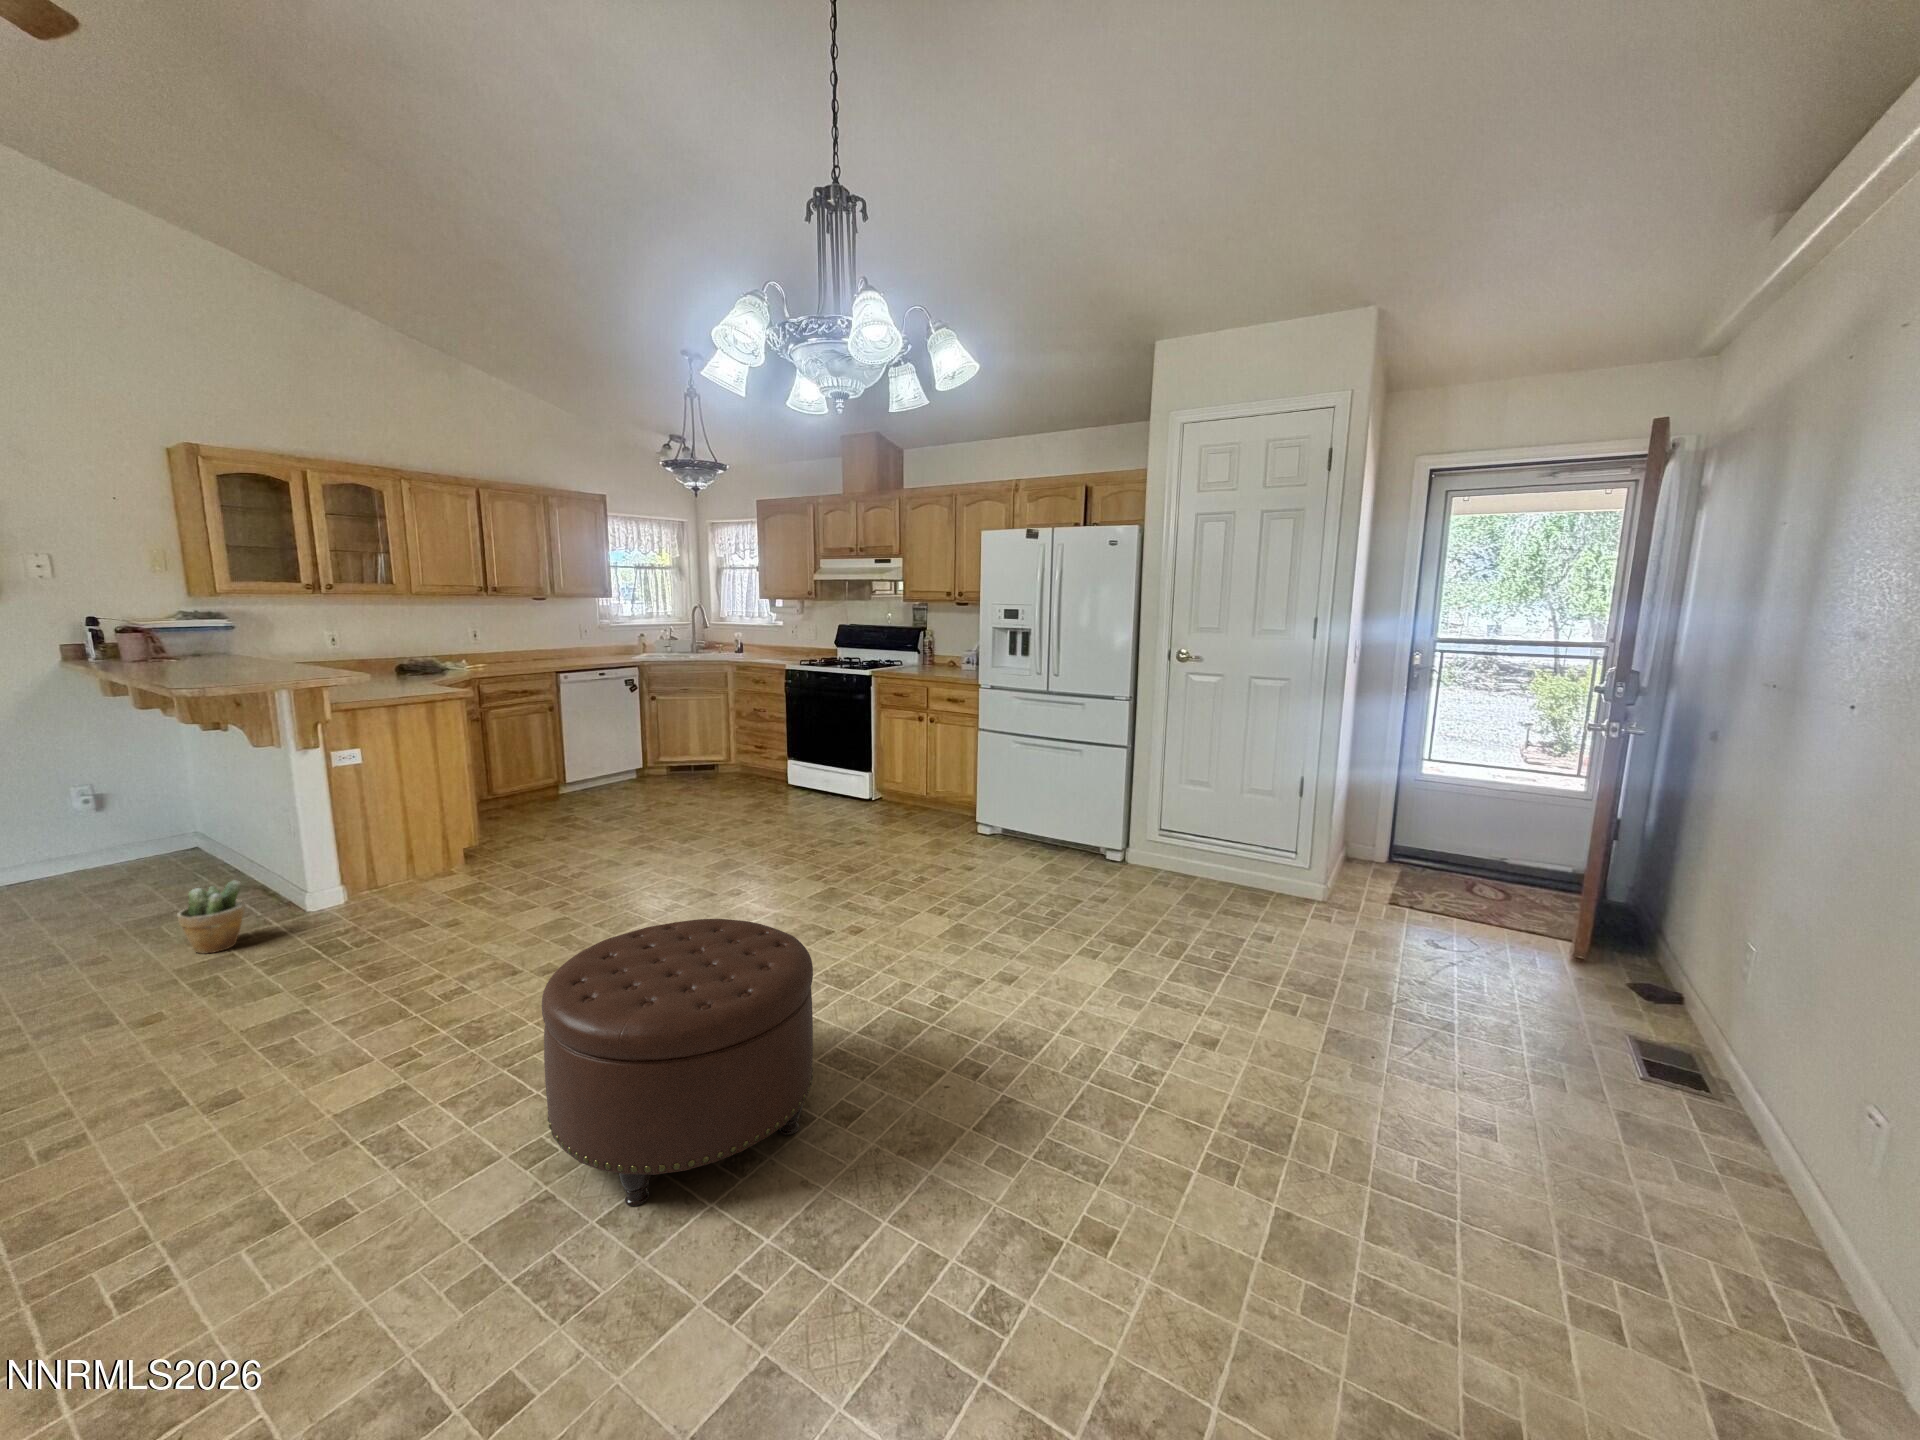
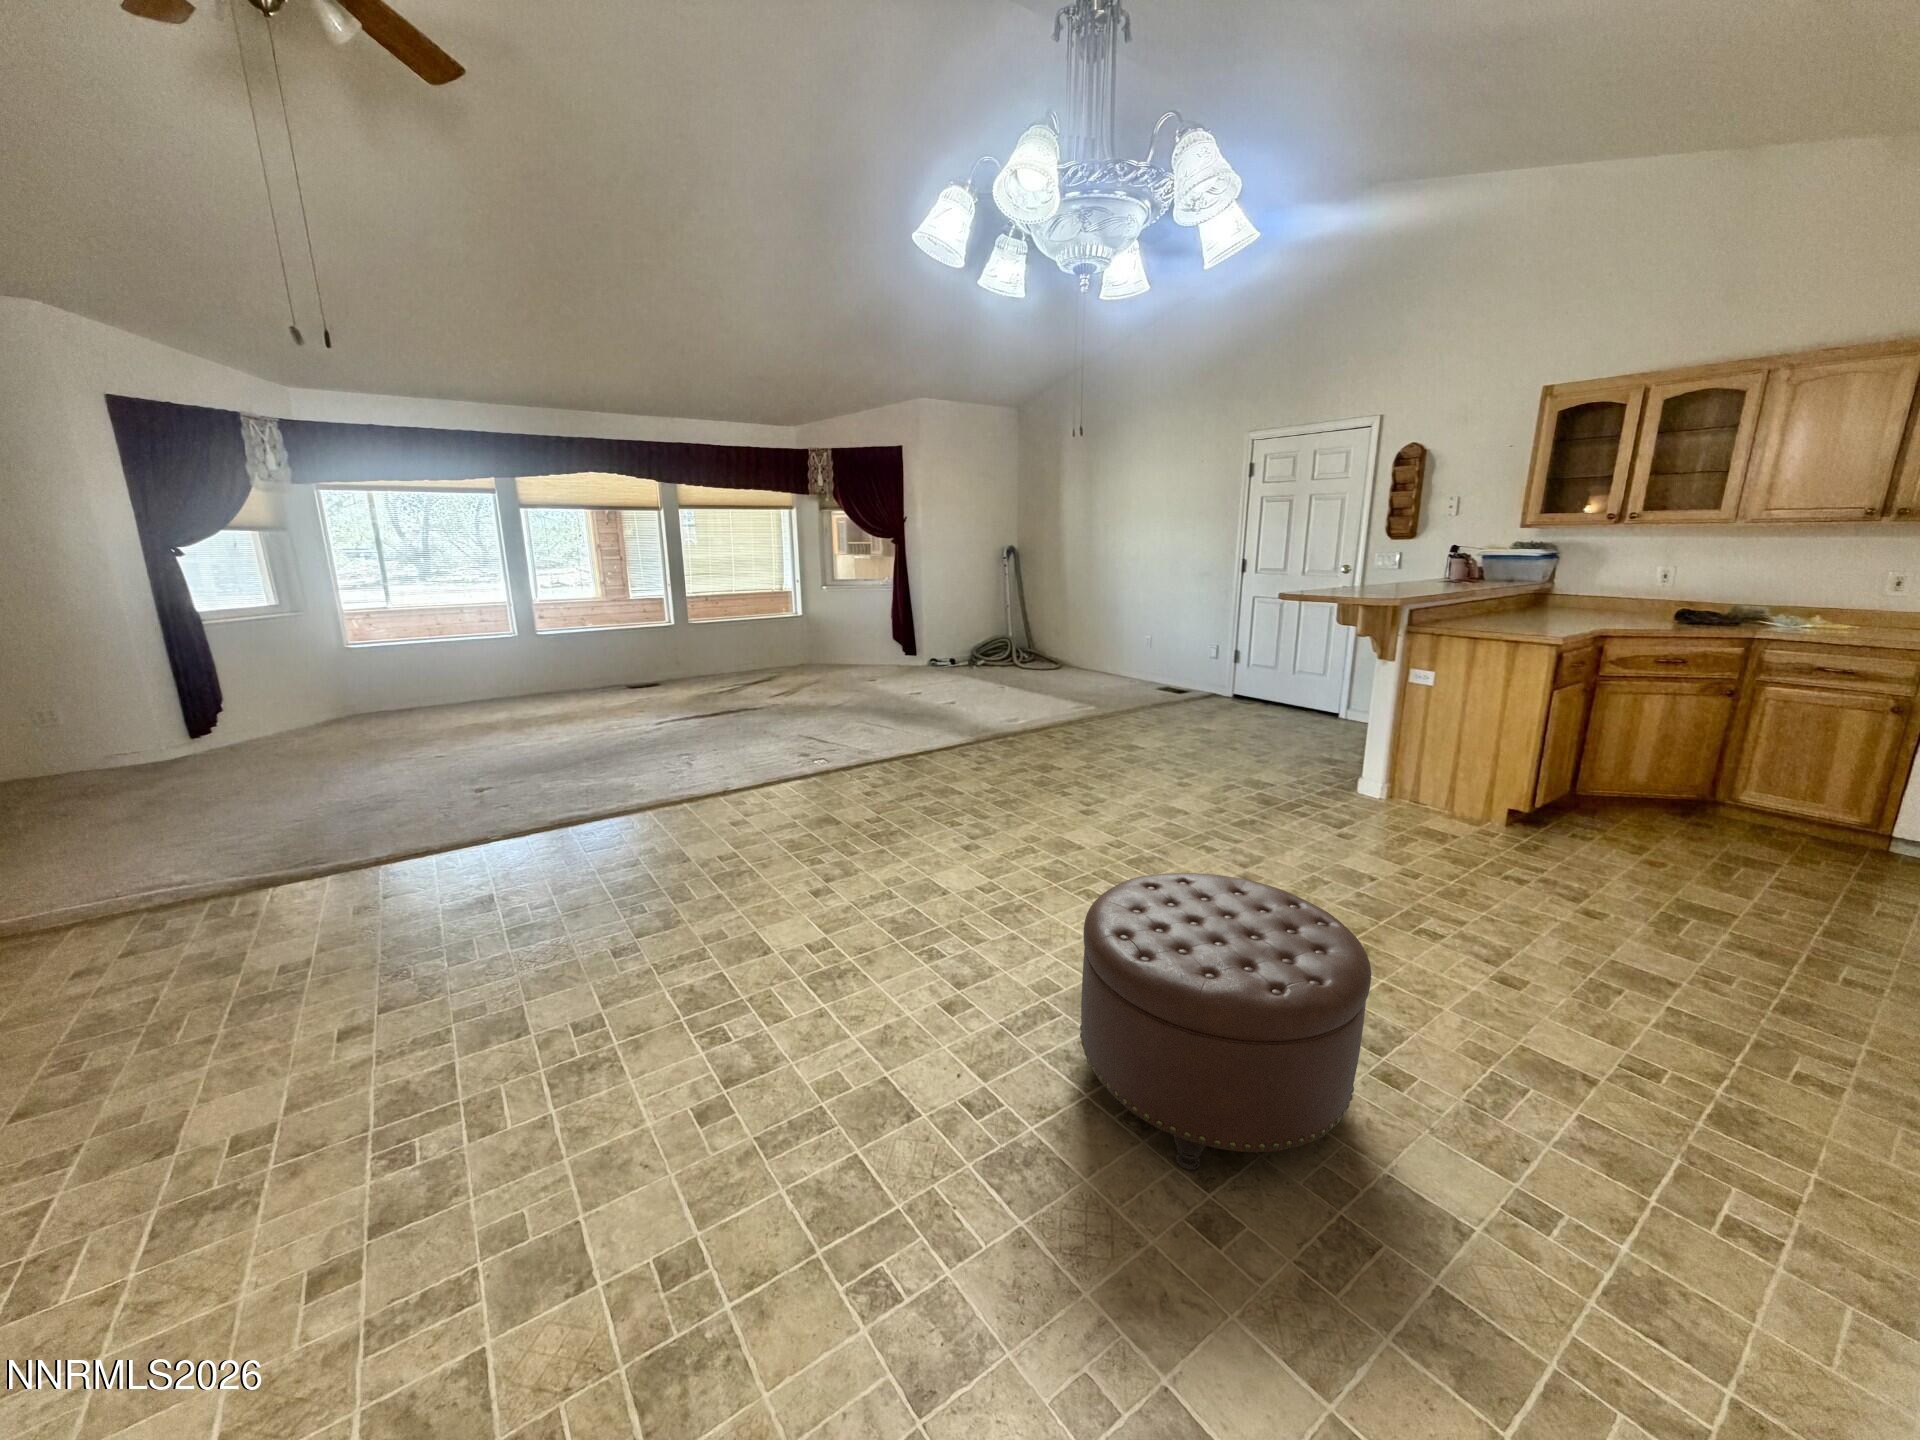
potted plant: present [177,880,245,954] -> none [1440,774,1489,831]

